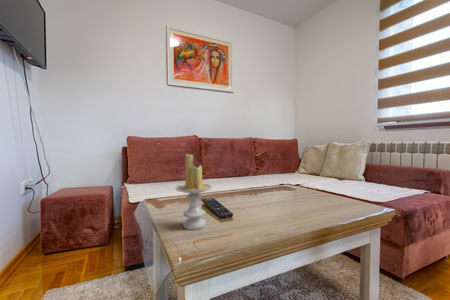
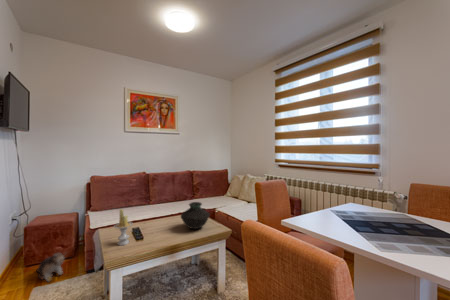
vase: none [285,158,344,205] -> present [181,202,210,229]
plush toy: none [56,236,95,281] -> present [37,253,64,281]

